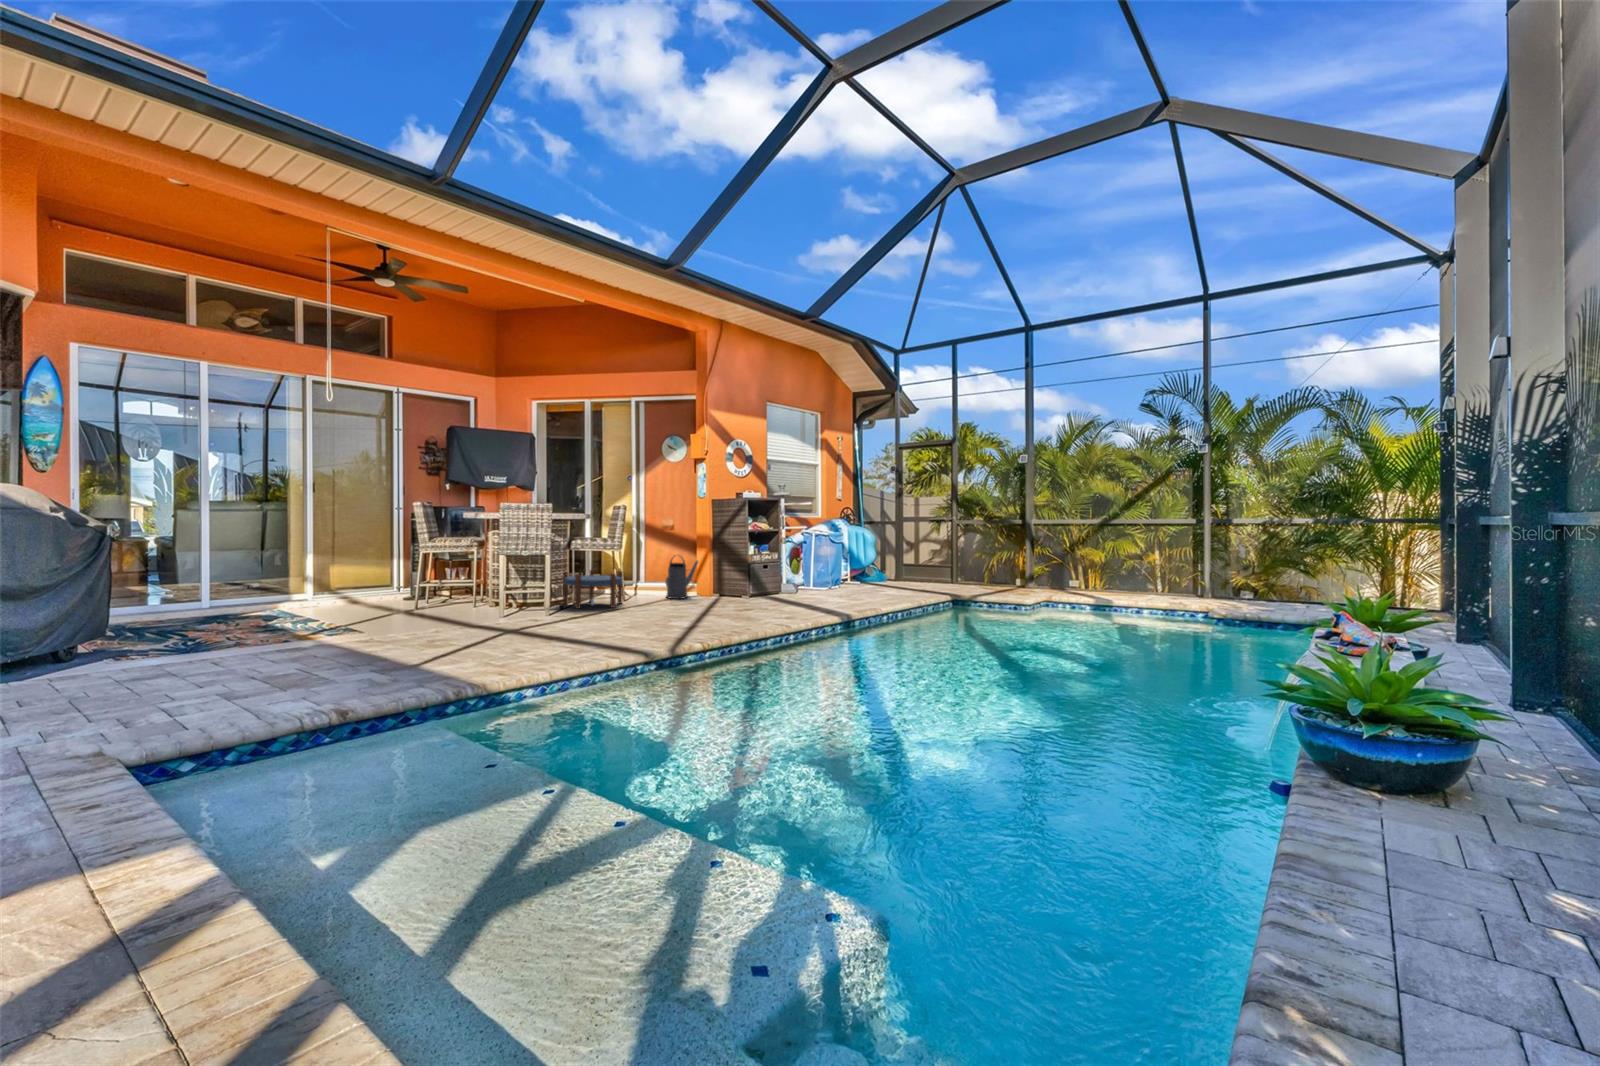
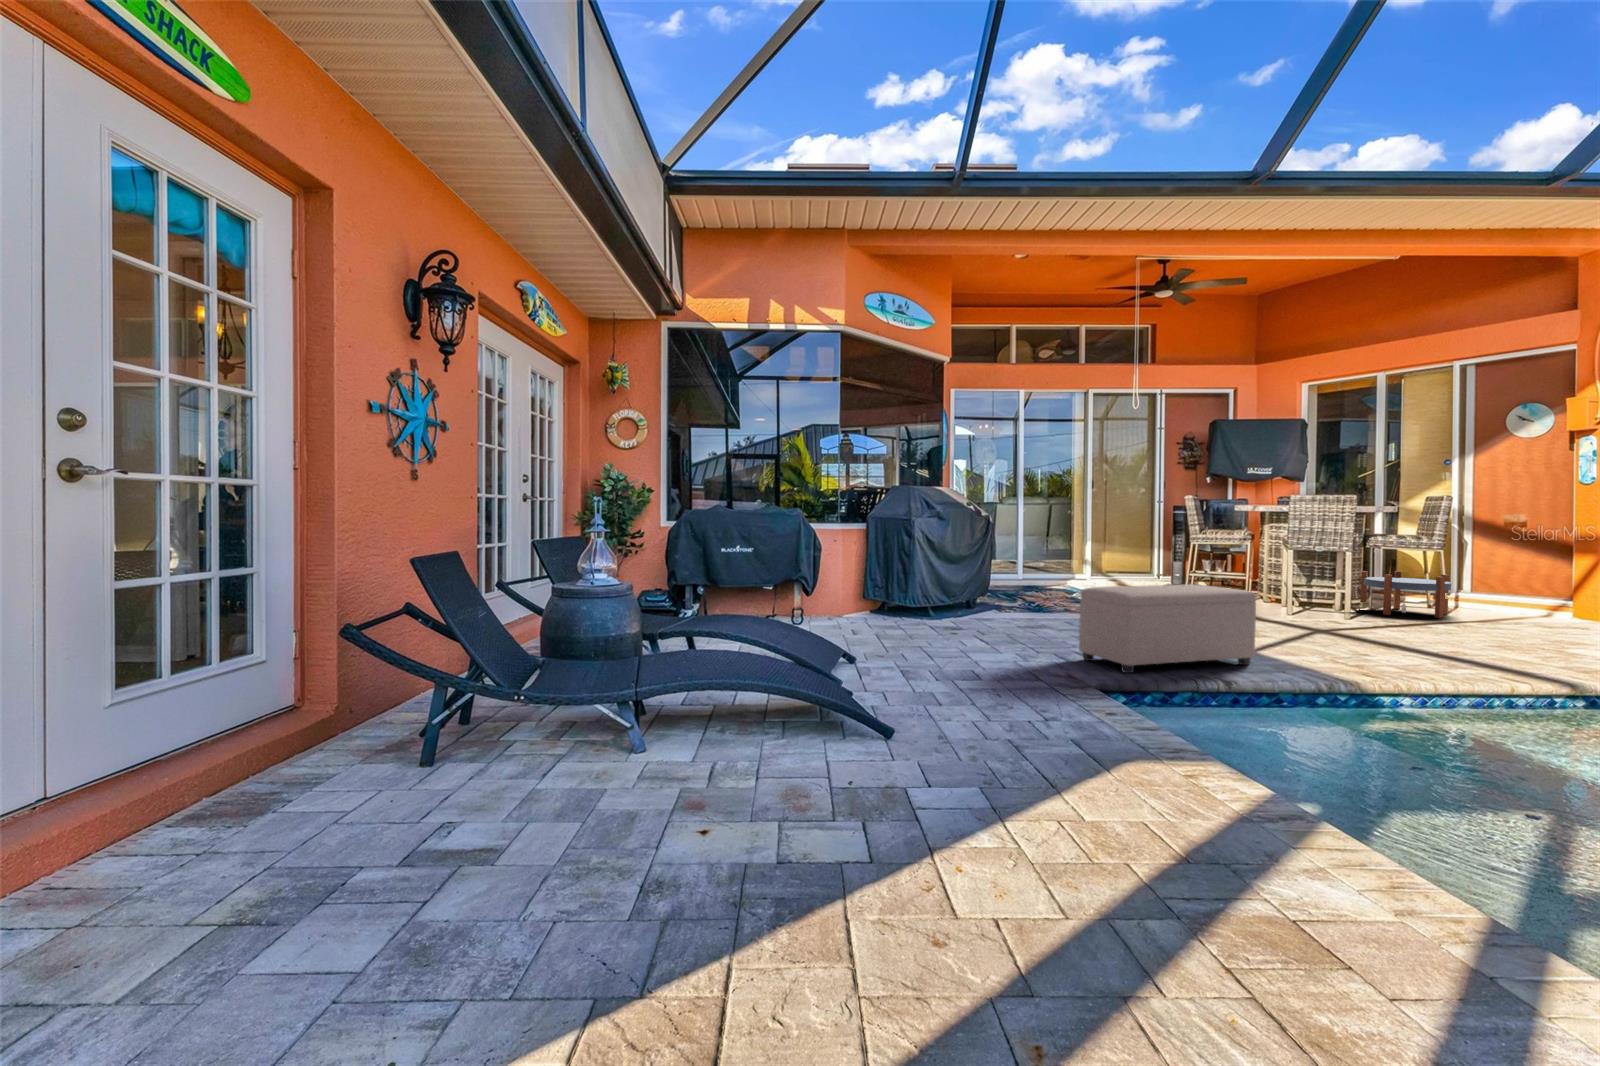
watering can: present [665,555,698,599] -> none [1511,558,1568,616]
ottoman: none [169,604,395,720] -> present [1079,584,1256,673]

